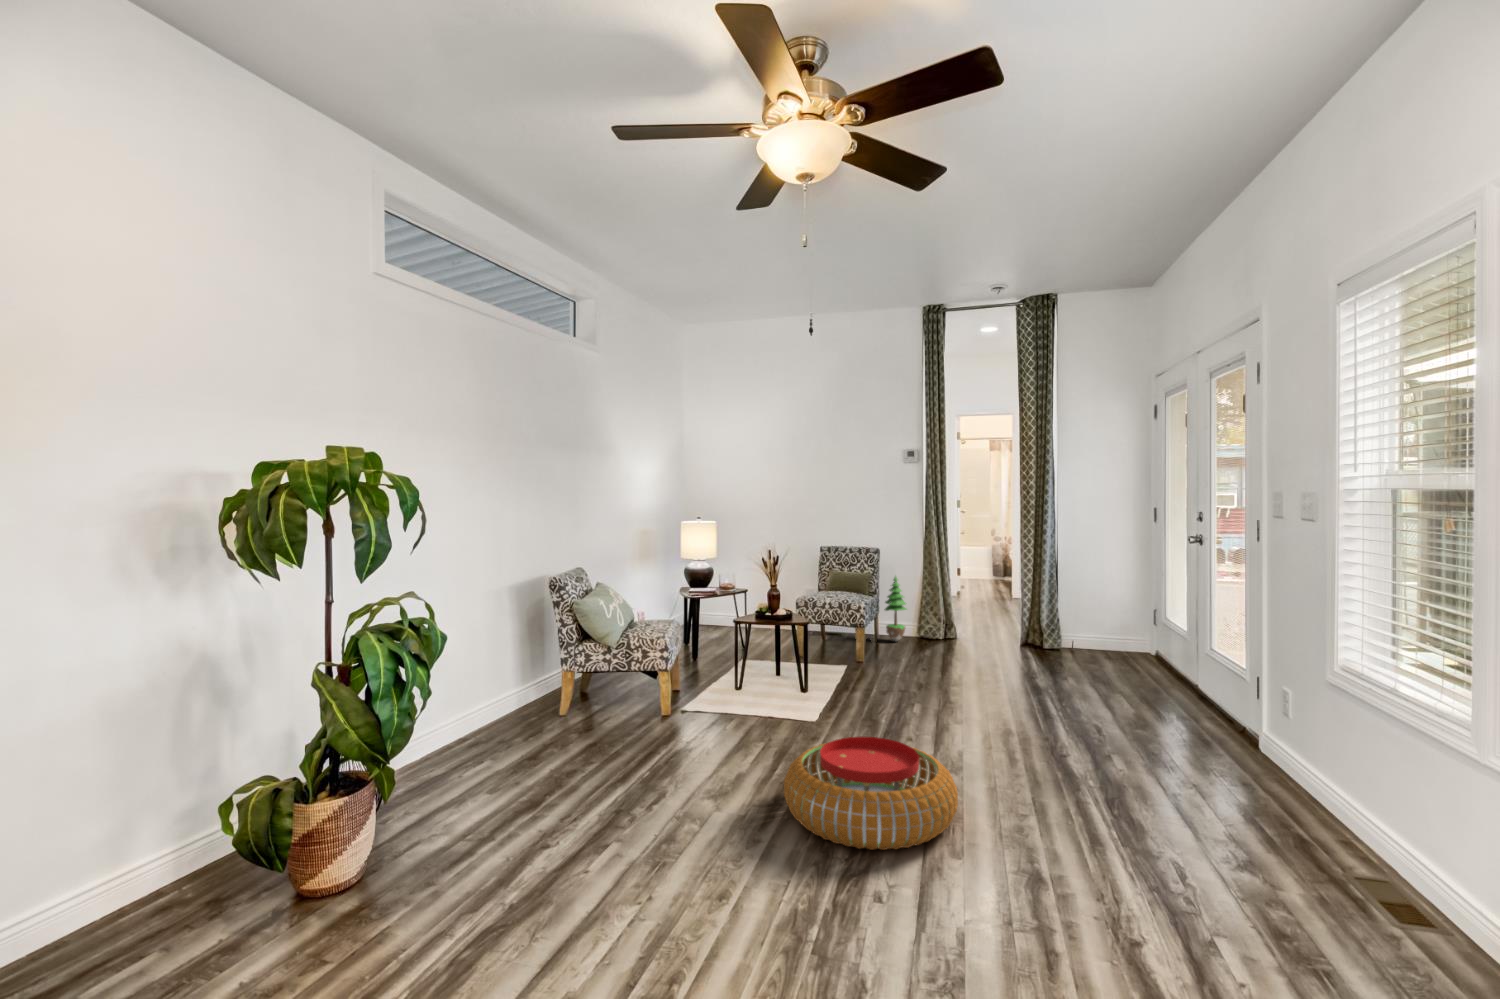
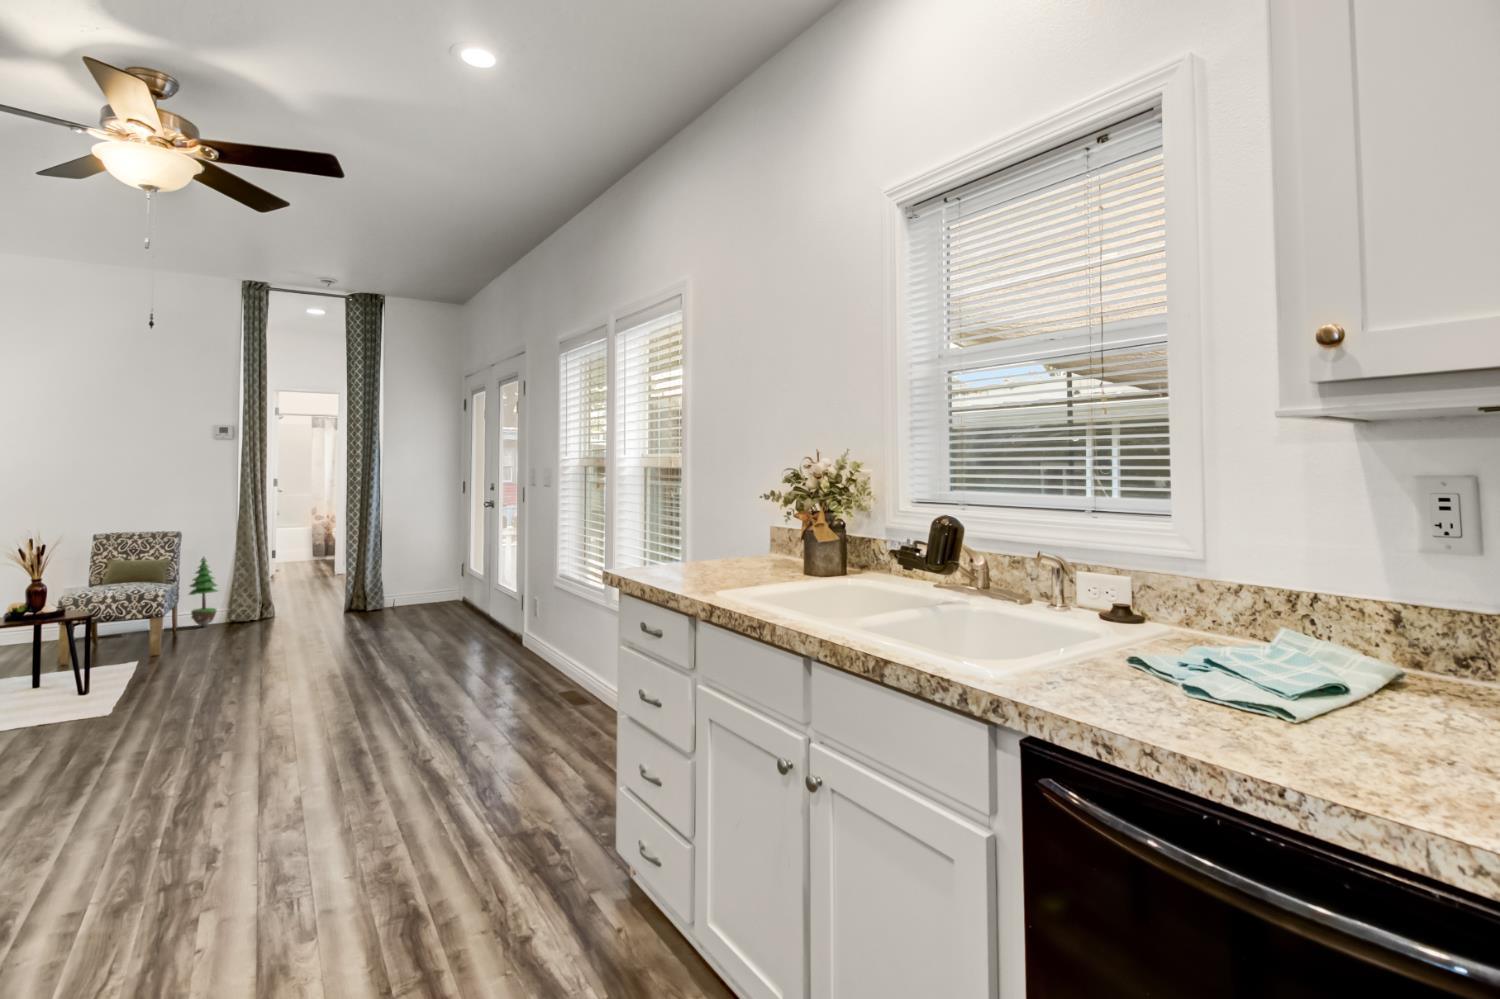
pouf: present [784,736,958,850] -> none [94,691,294,789]

